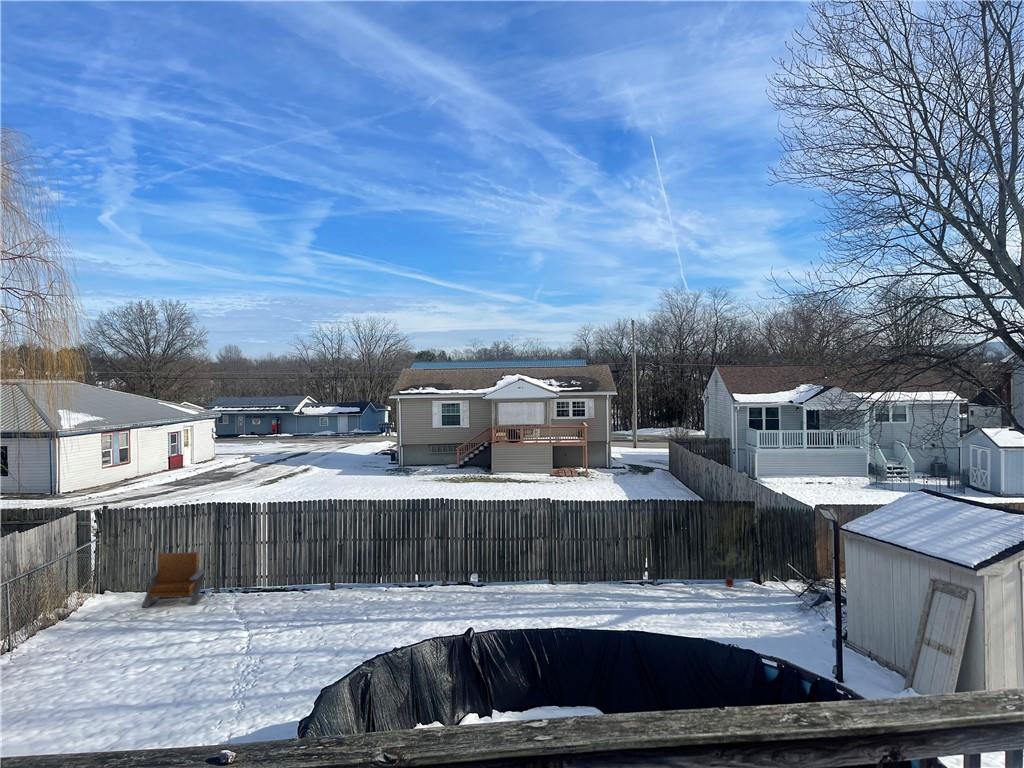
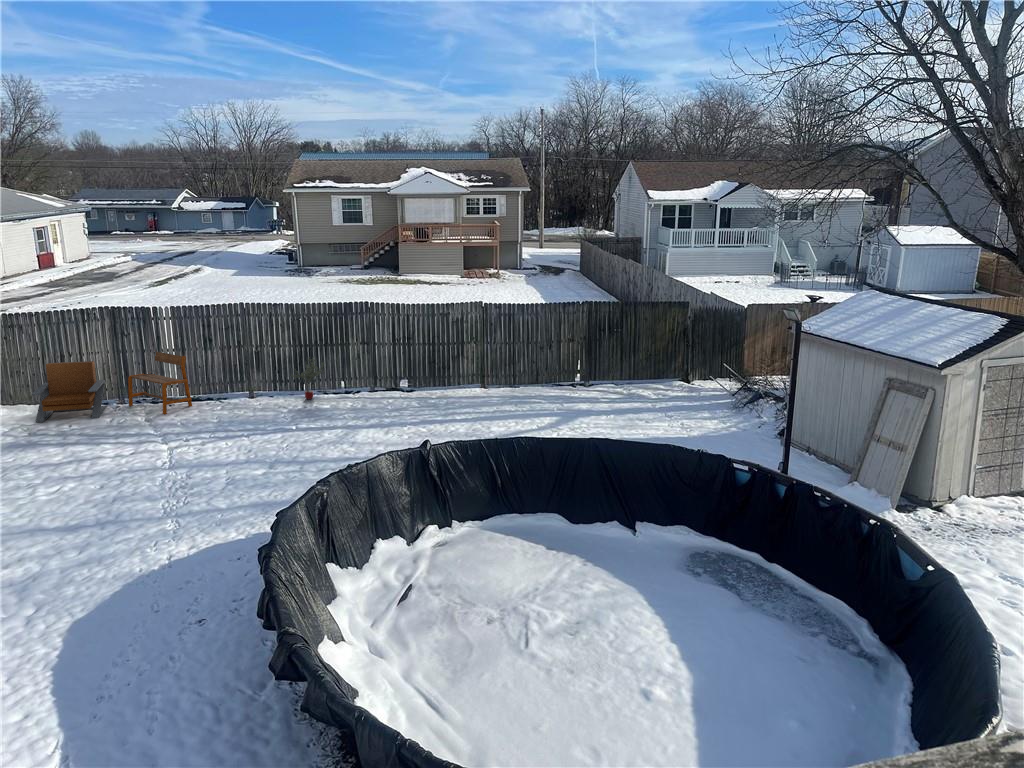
bench: none [224,543,278,603] -> present [128,352,192,414]
potted tree: present [713,547,746,587] -> present [291,357,325,399]

